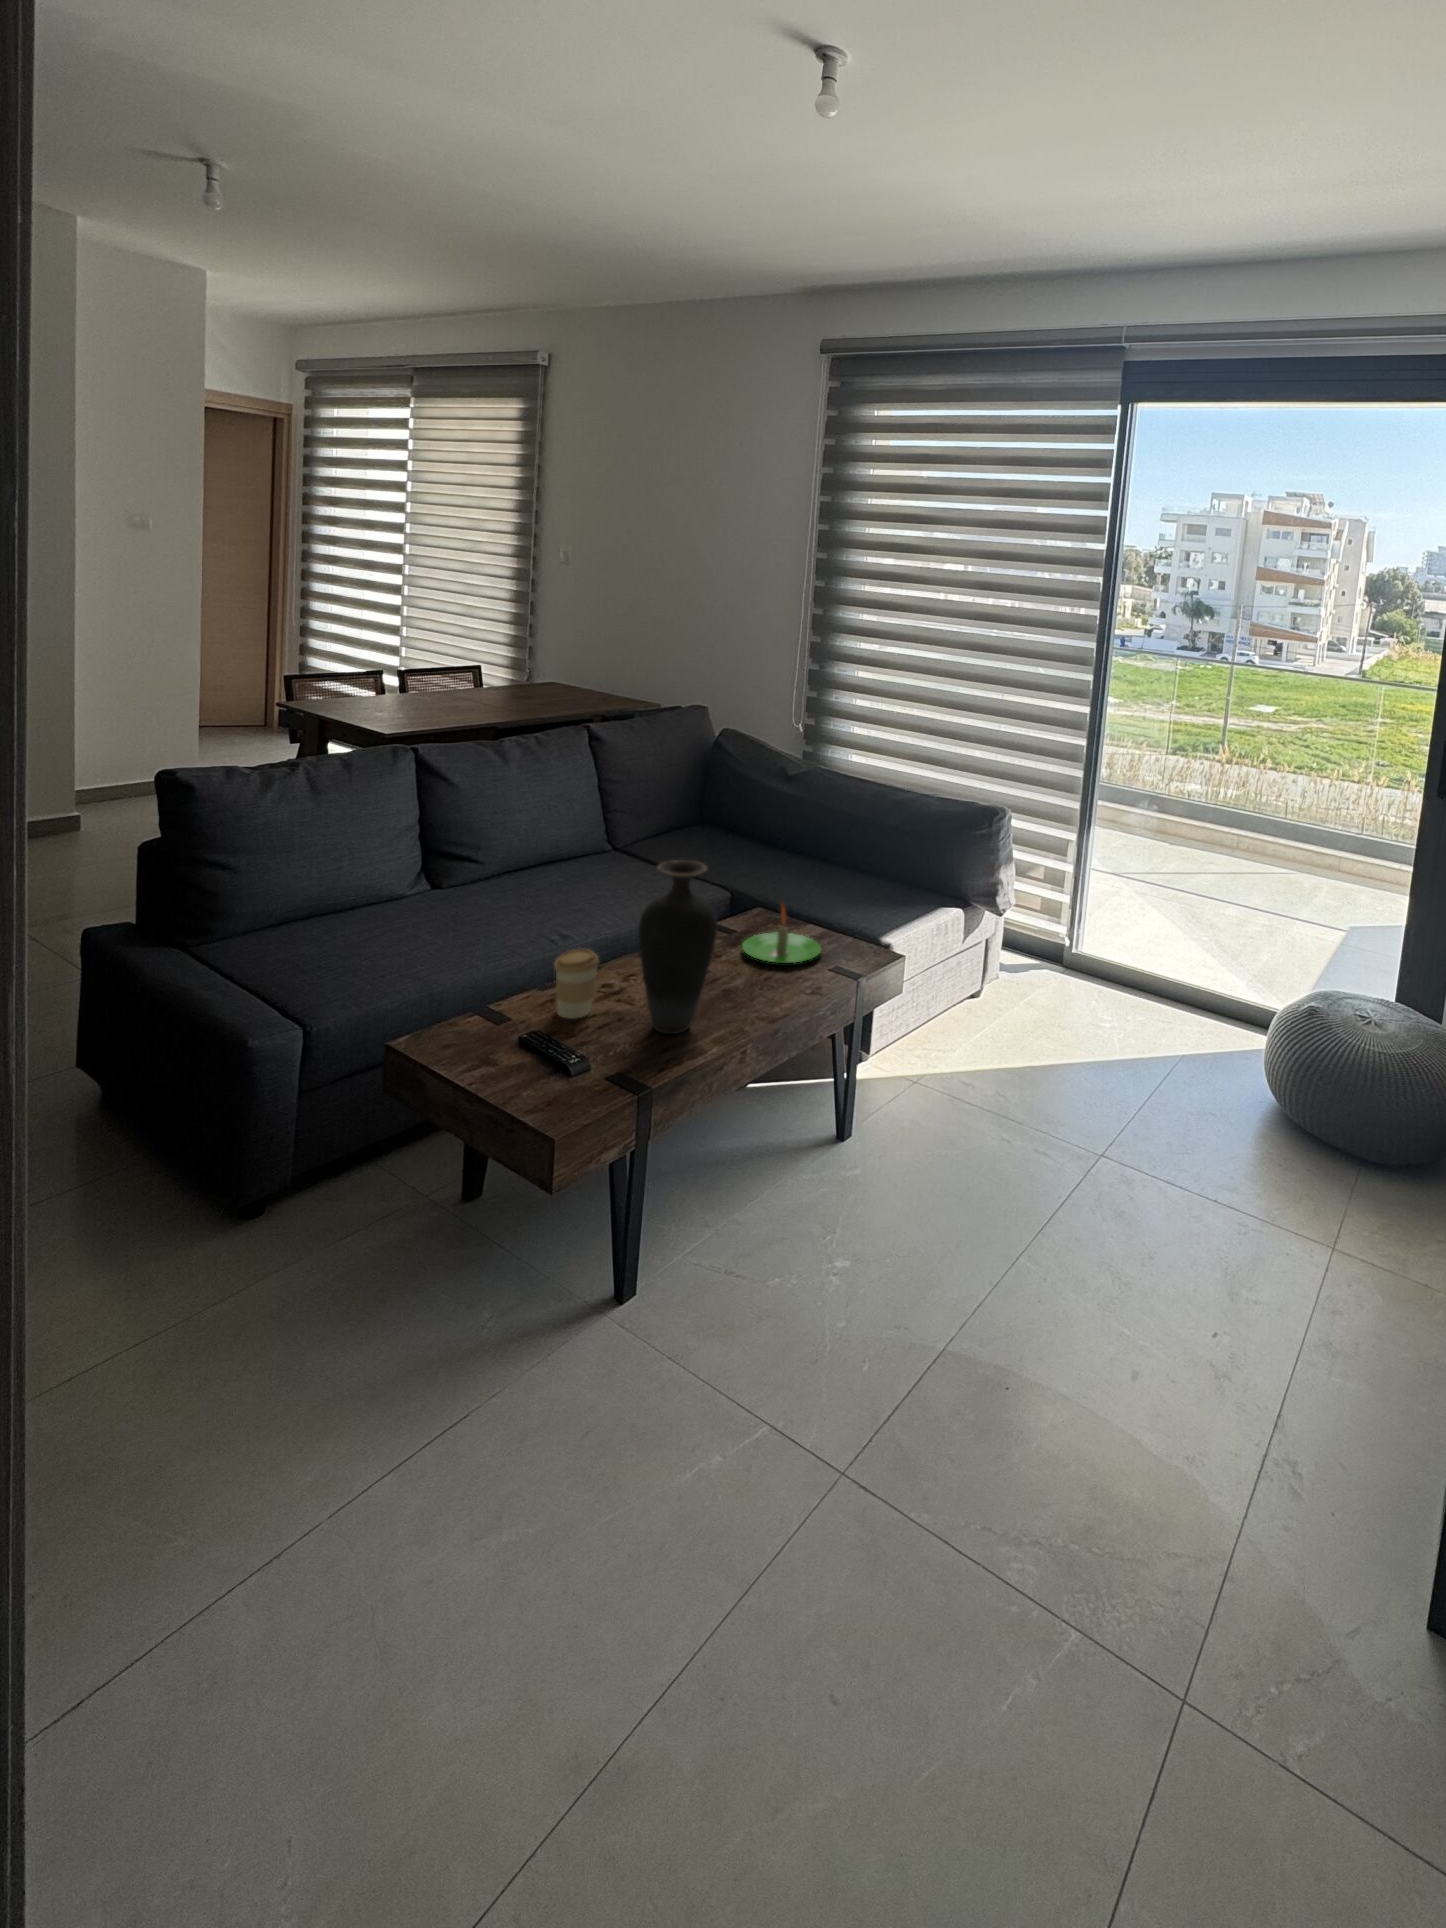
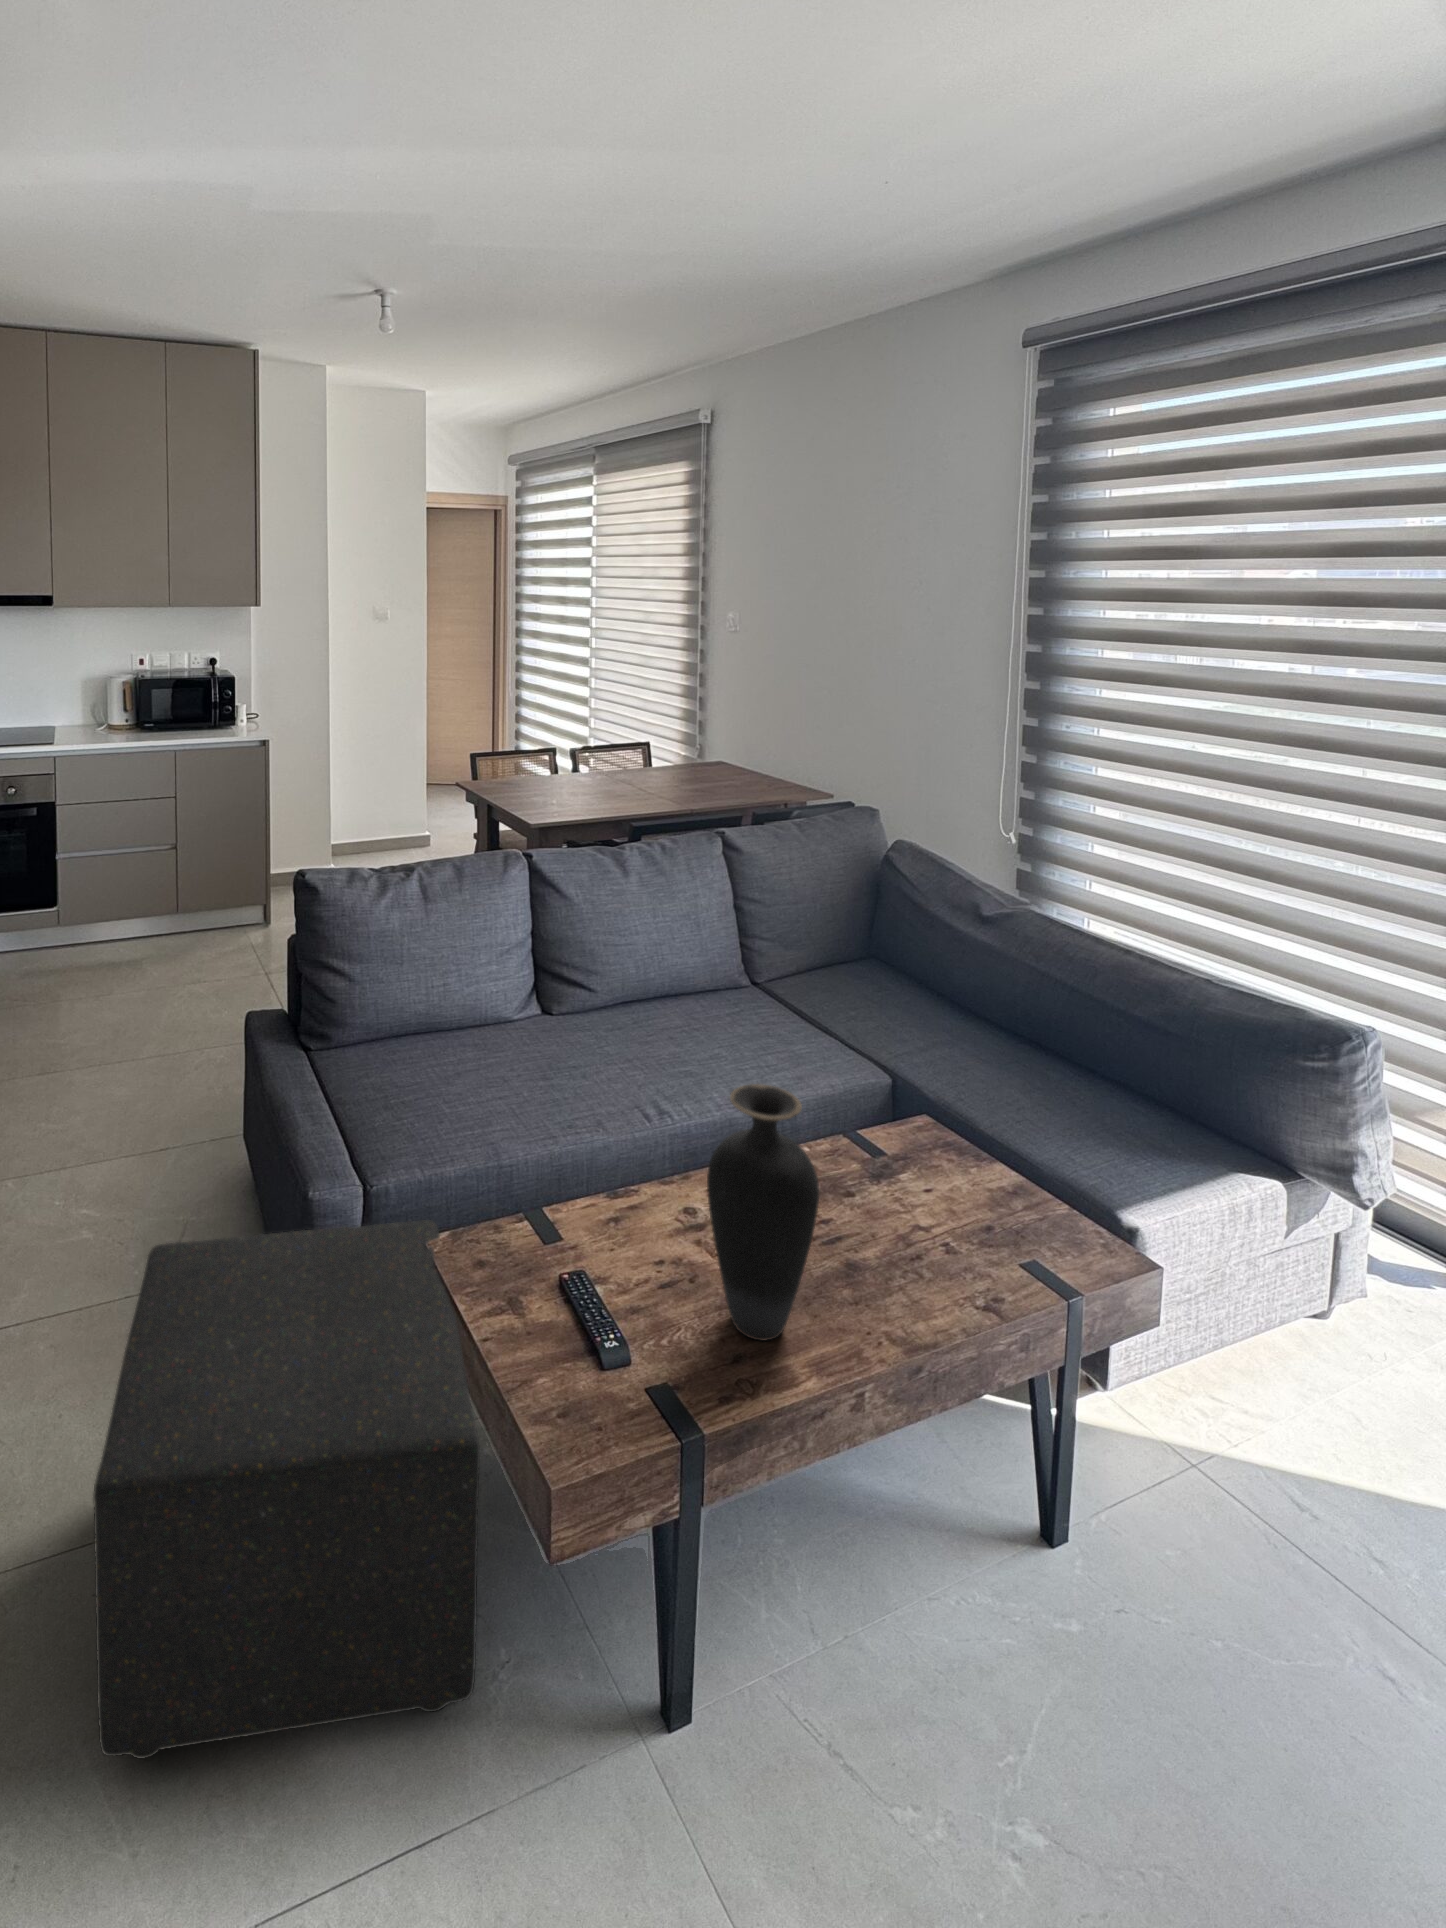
candle: present [742,905,821,963] -> none [885,1140,1009,1242]
coffee cup: present [554,949,599,1019] -> none [610,1172,668,1271]
ottoman: none [100,1025,486,1461] -> present [93,1220,480,1759]

